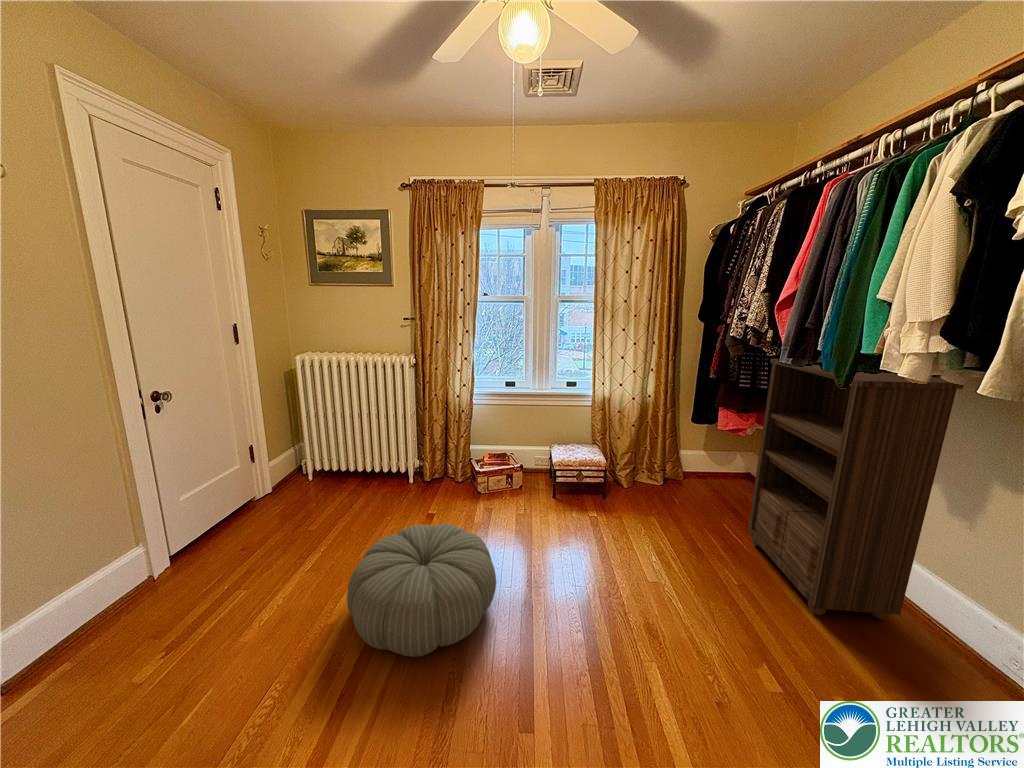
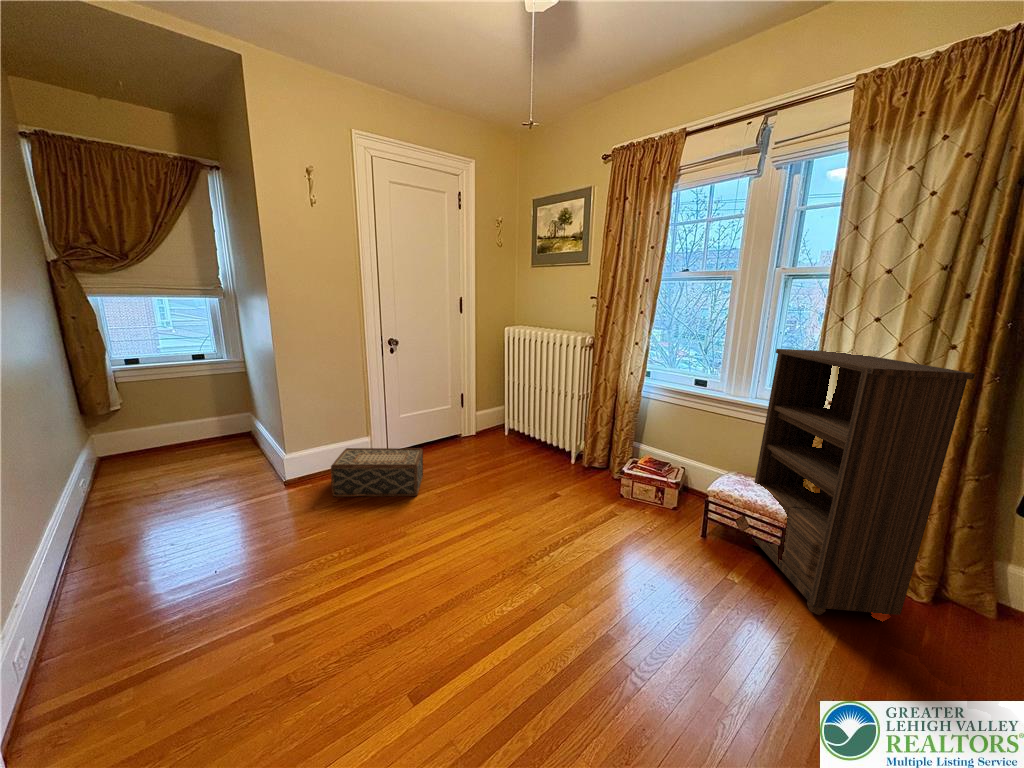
woven basket: none [357,458,442,506] -> present [331,448,423,497]
pouf: present [347,523,496,657] -> none [318,514,481,652]

